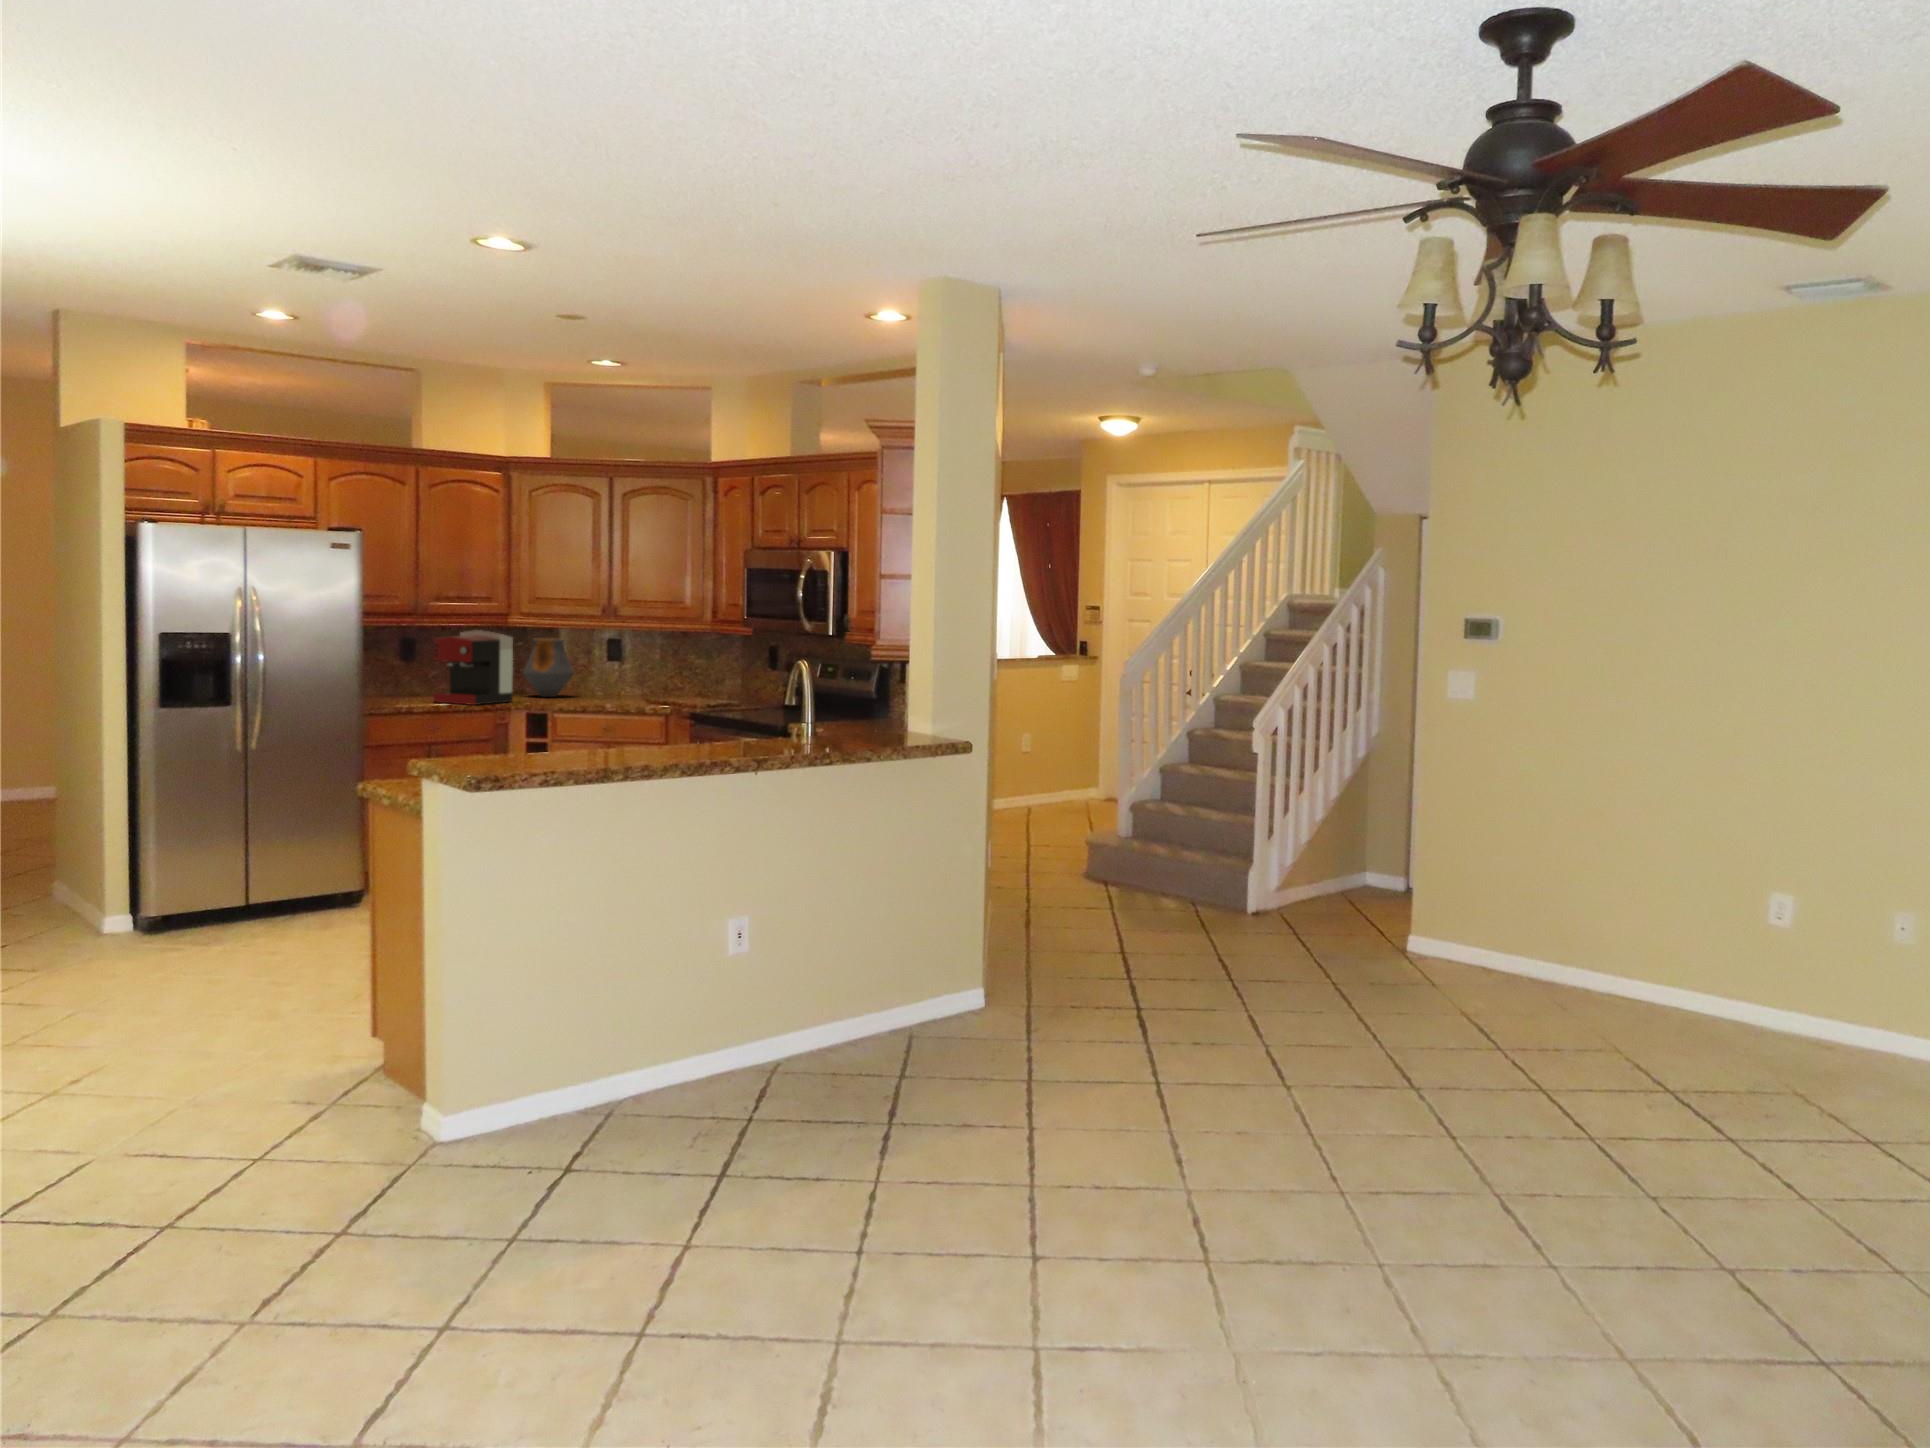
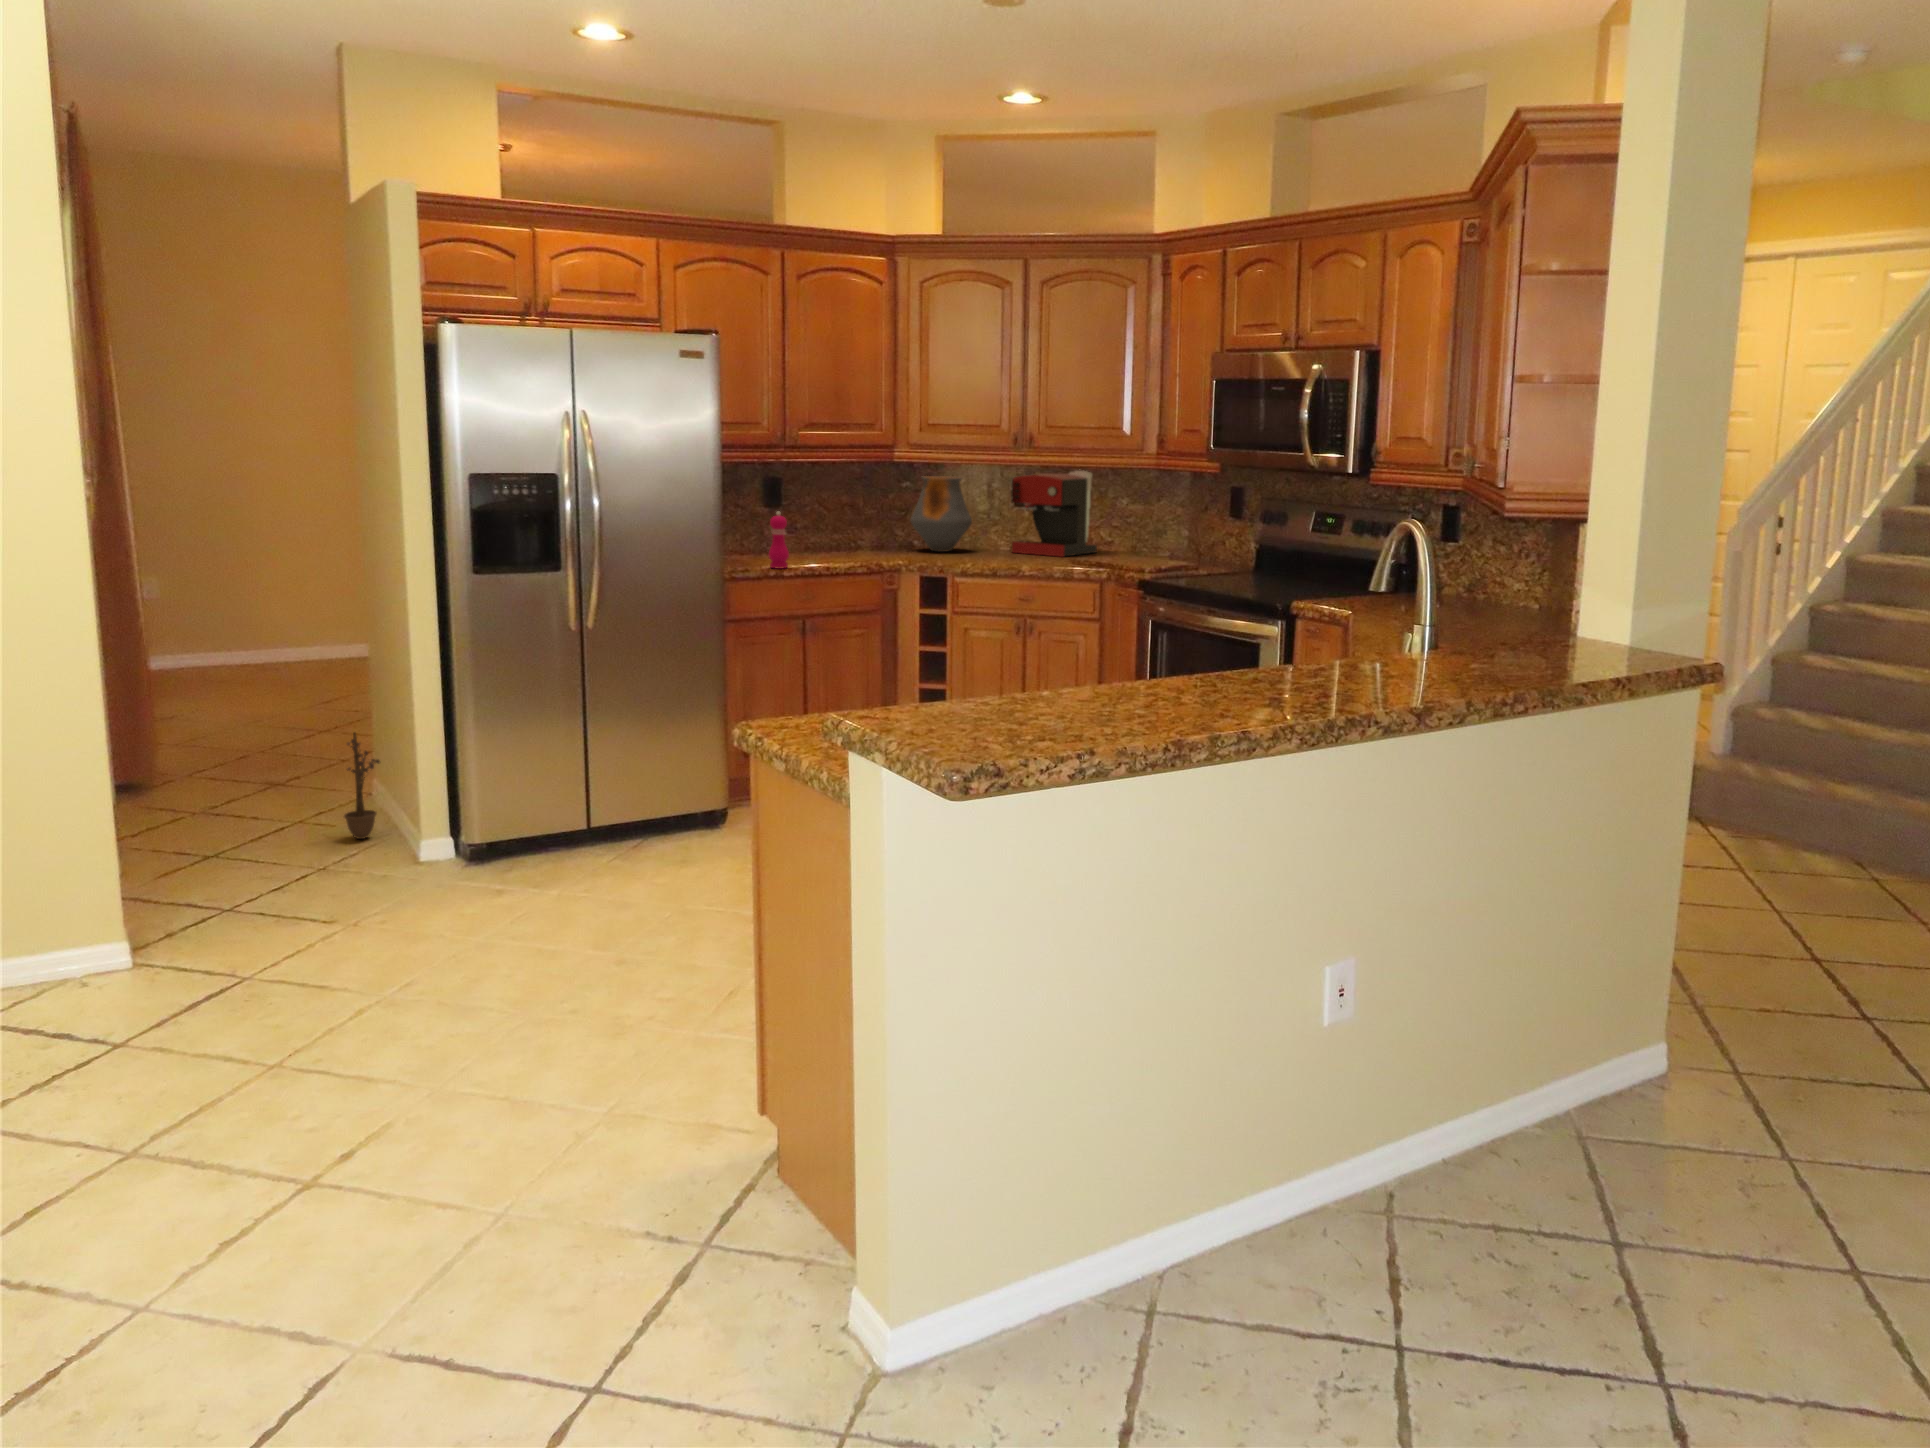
coffee maker: present [432,630,513,705] -> present [1012,469,1097,557]
pepper mill: none [401,663,418,707] -> present [769,511,789,568]
decorative plant: none [36,834,69,920] -> present [344,732,380,839]

